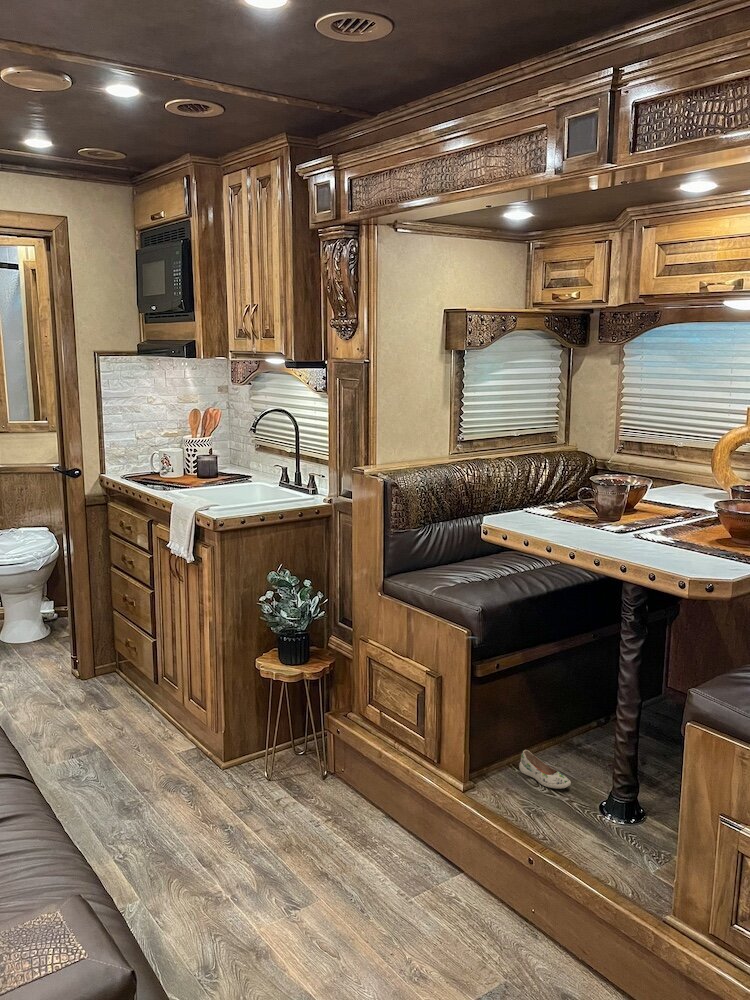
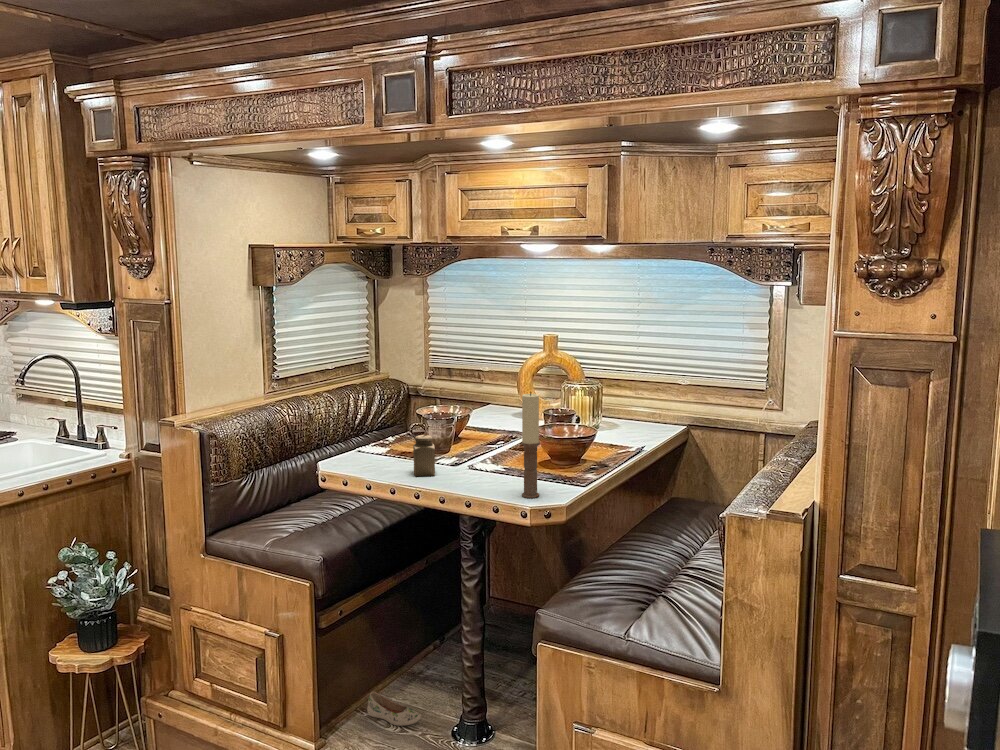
candle: none [683,453,711,568] -> present [521,392,540,498]
salt shaker: none [575,496,598,538] -> present [413,435,435,476]

